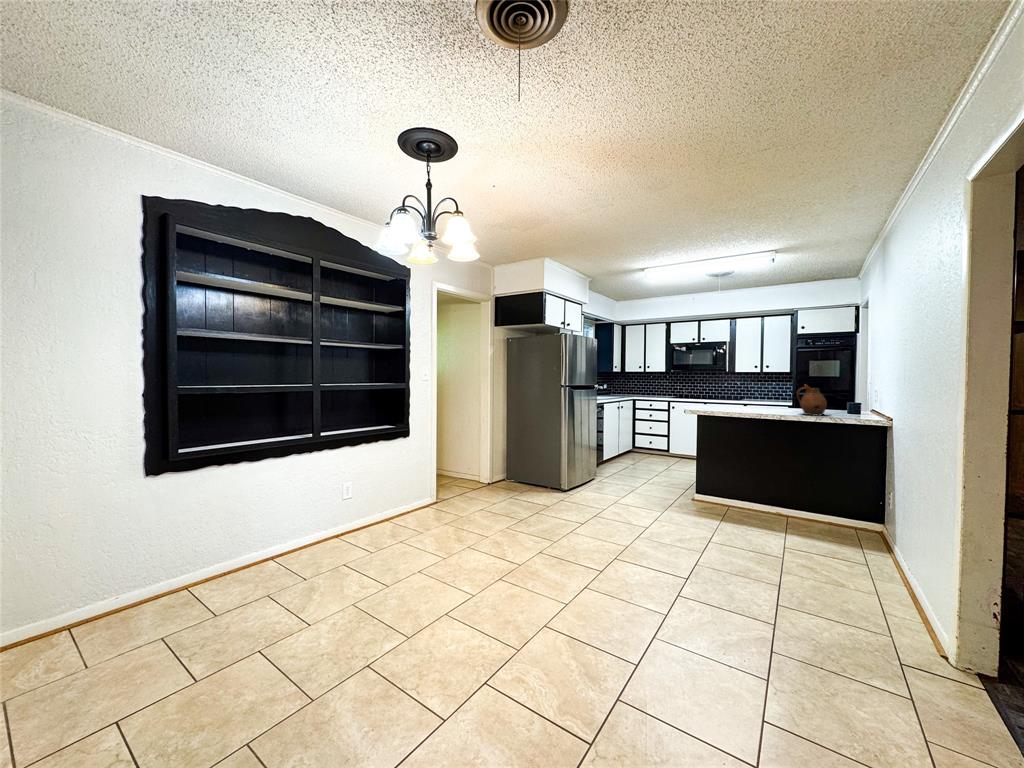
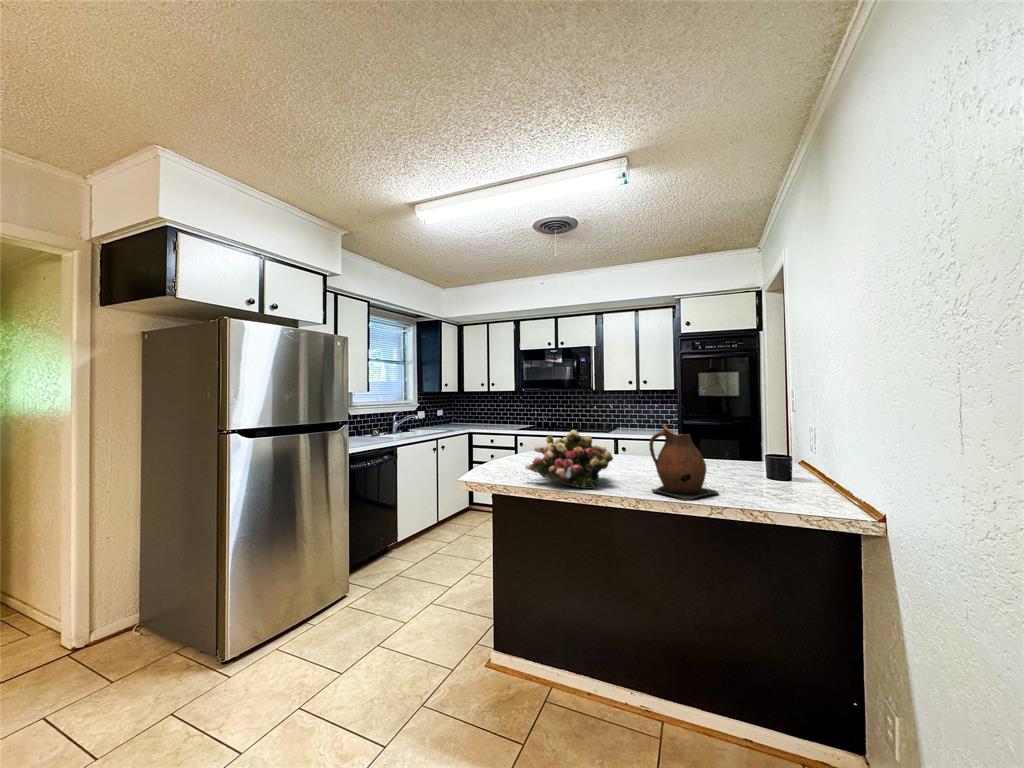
flower arrangement: none [728,388,777,413] -> present [525,430,613,489]

